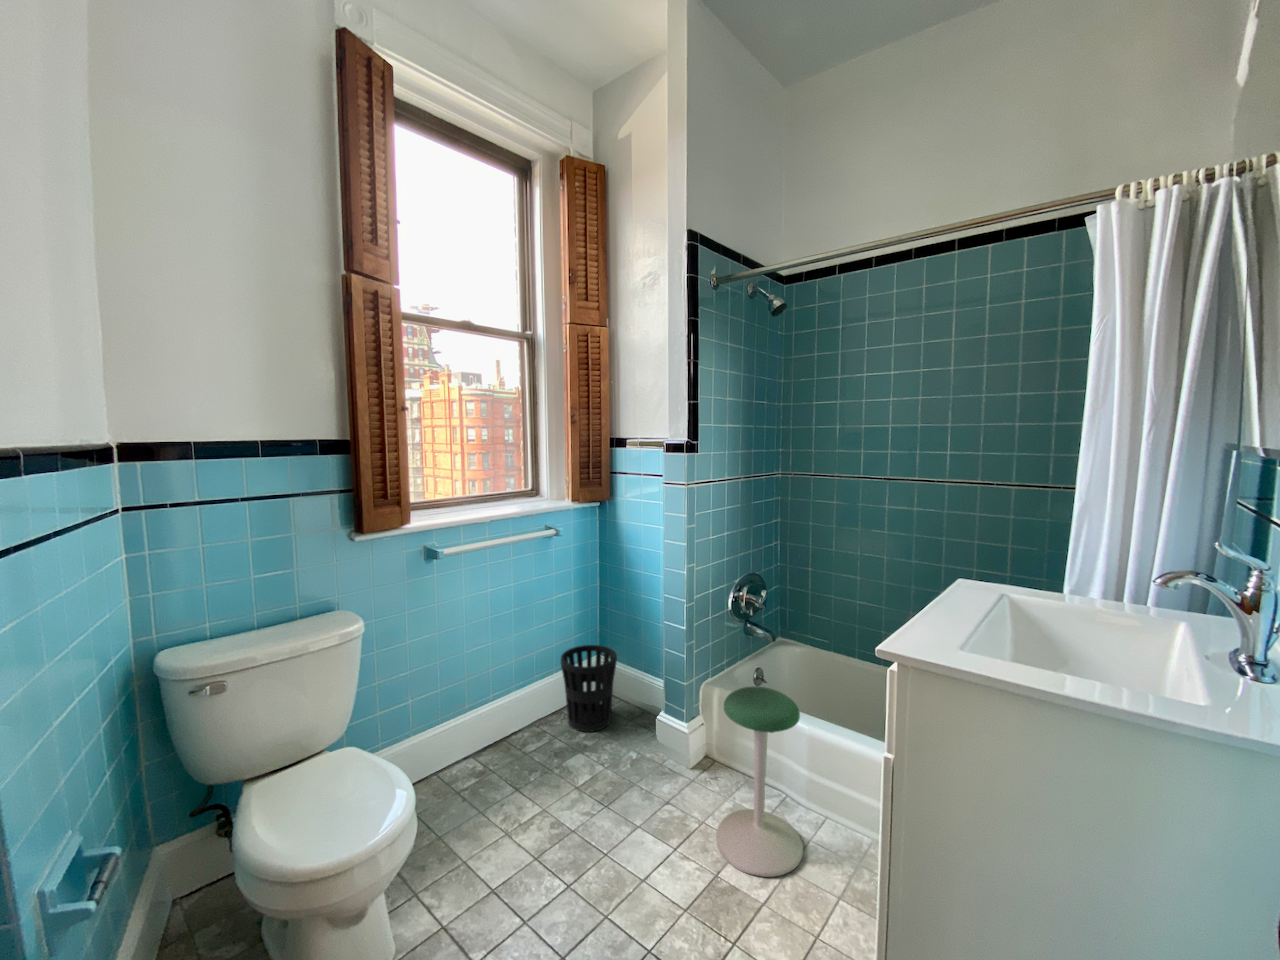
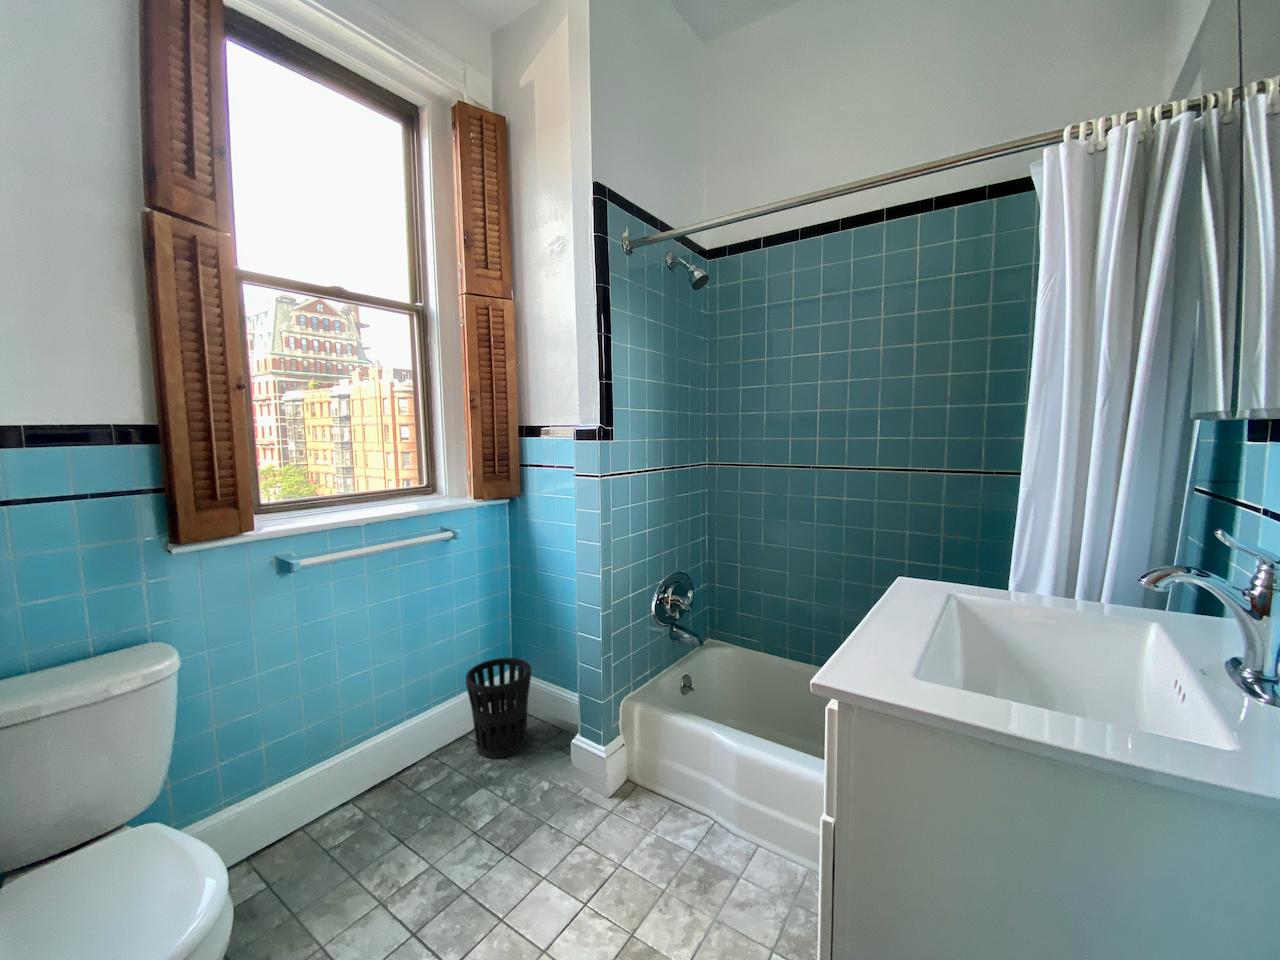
stool: present [716,686,803,877] -> none [633,706,732,933]

